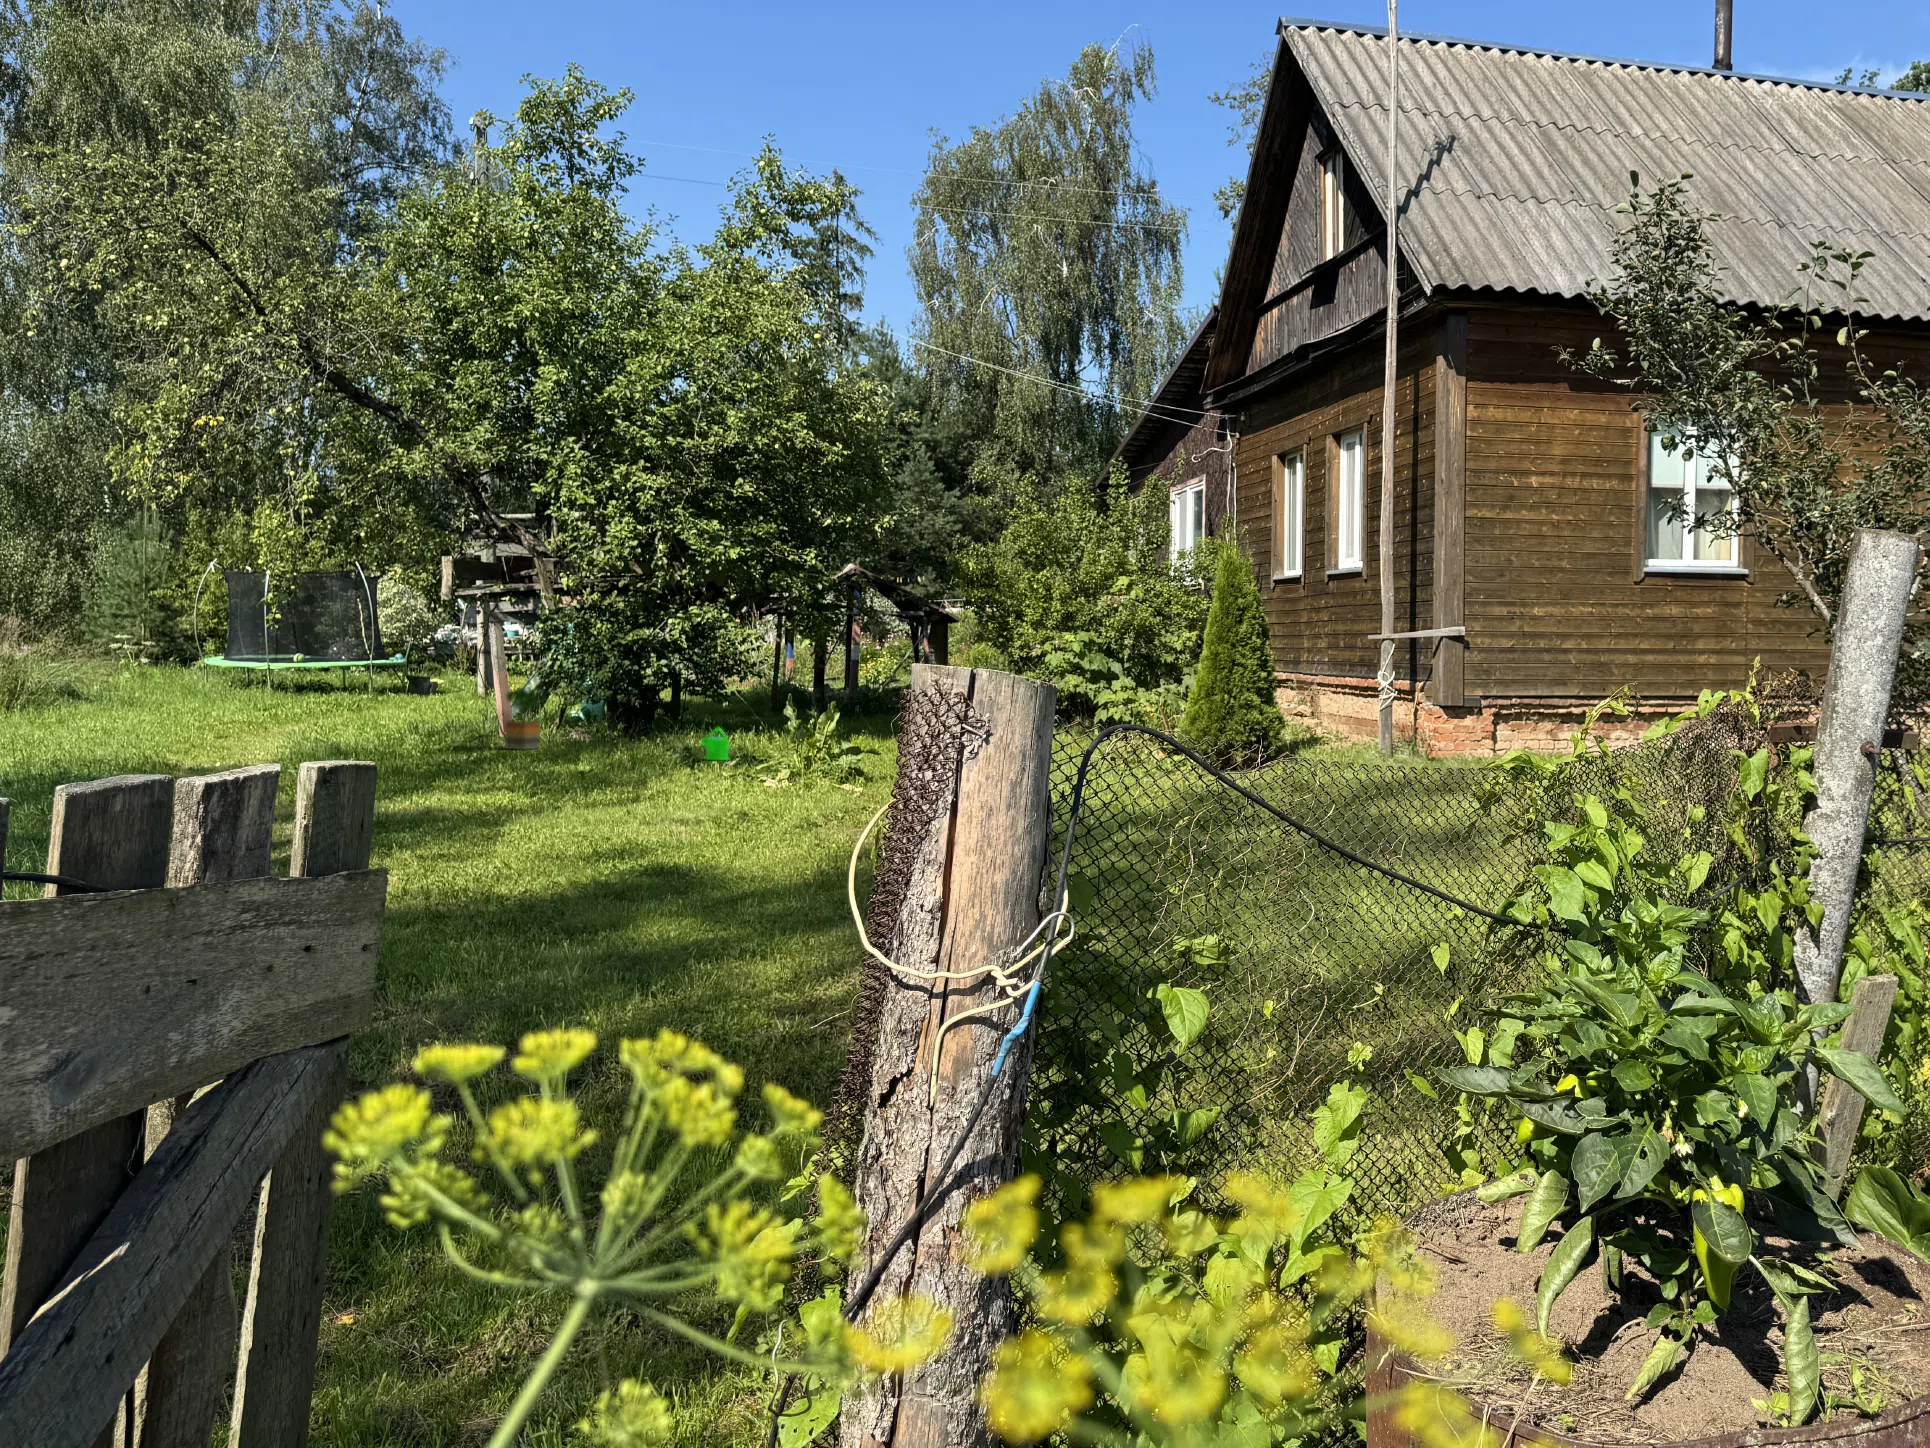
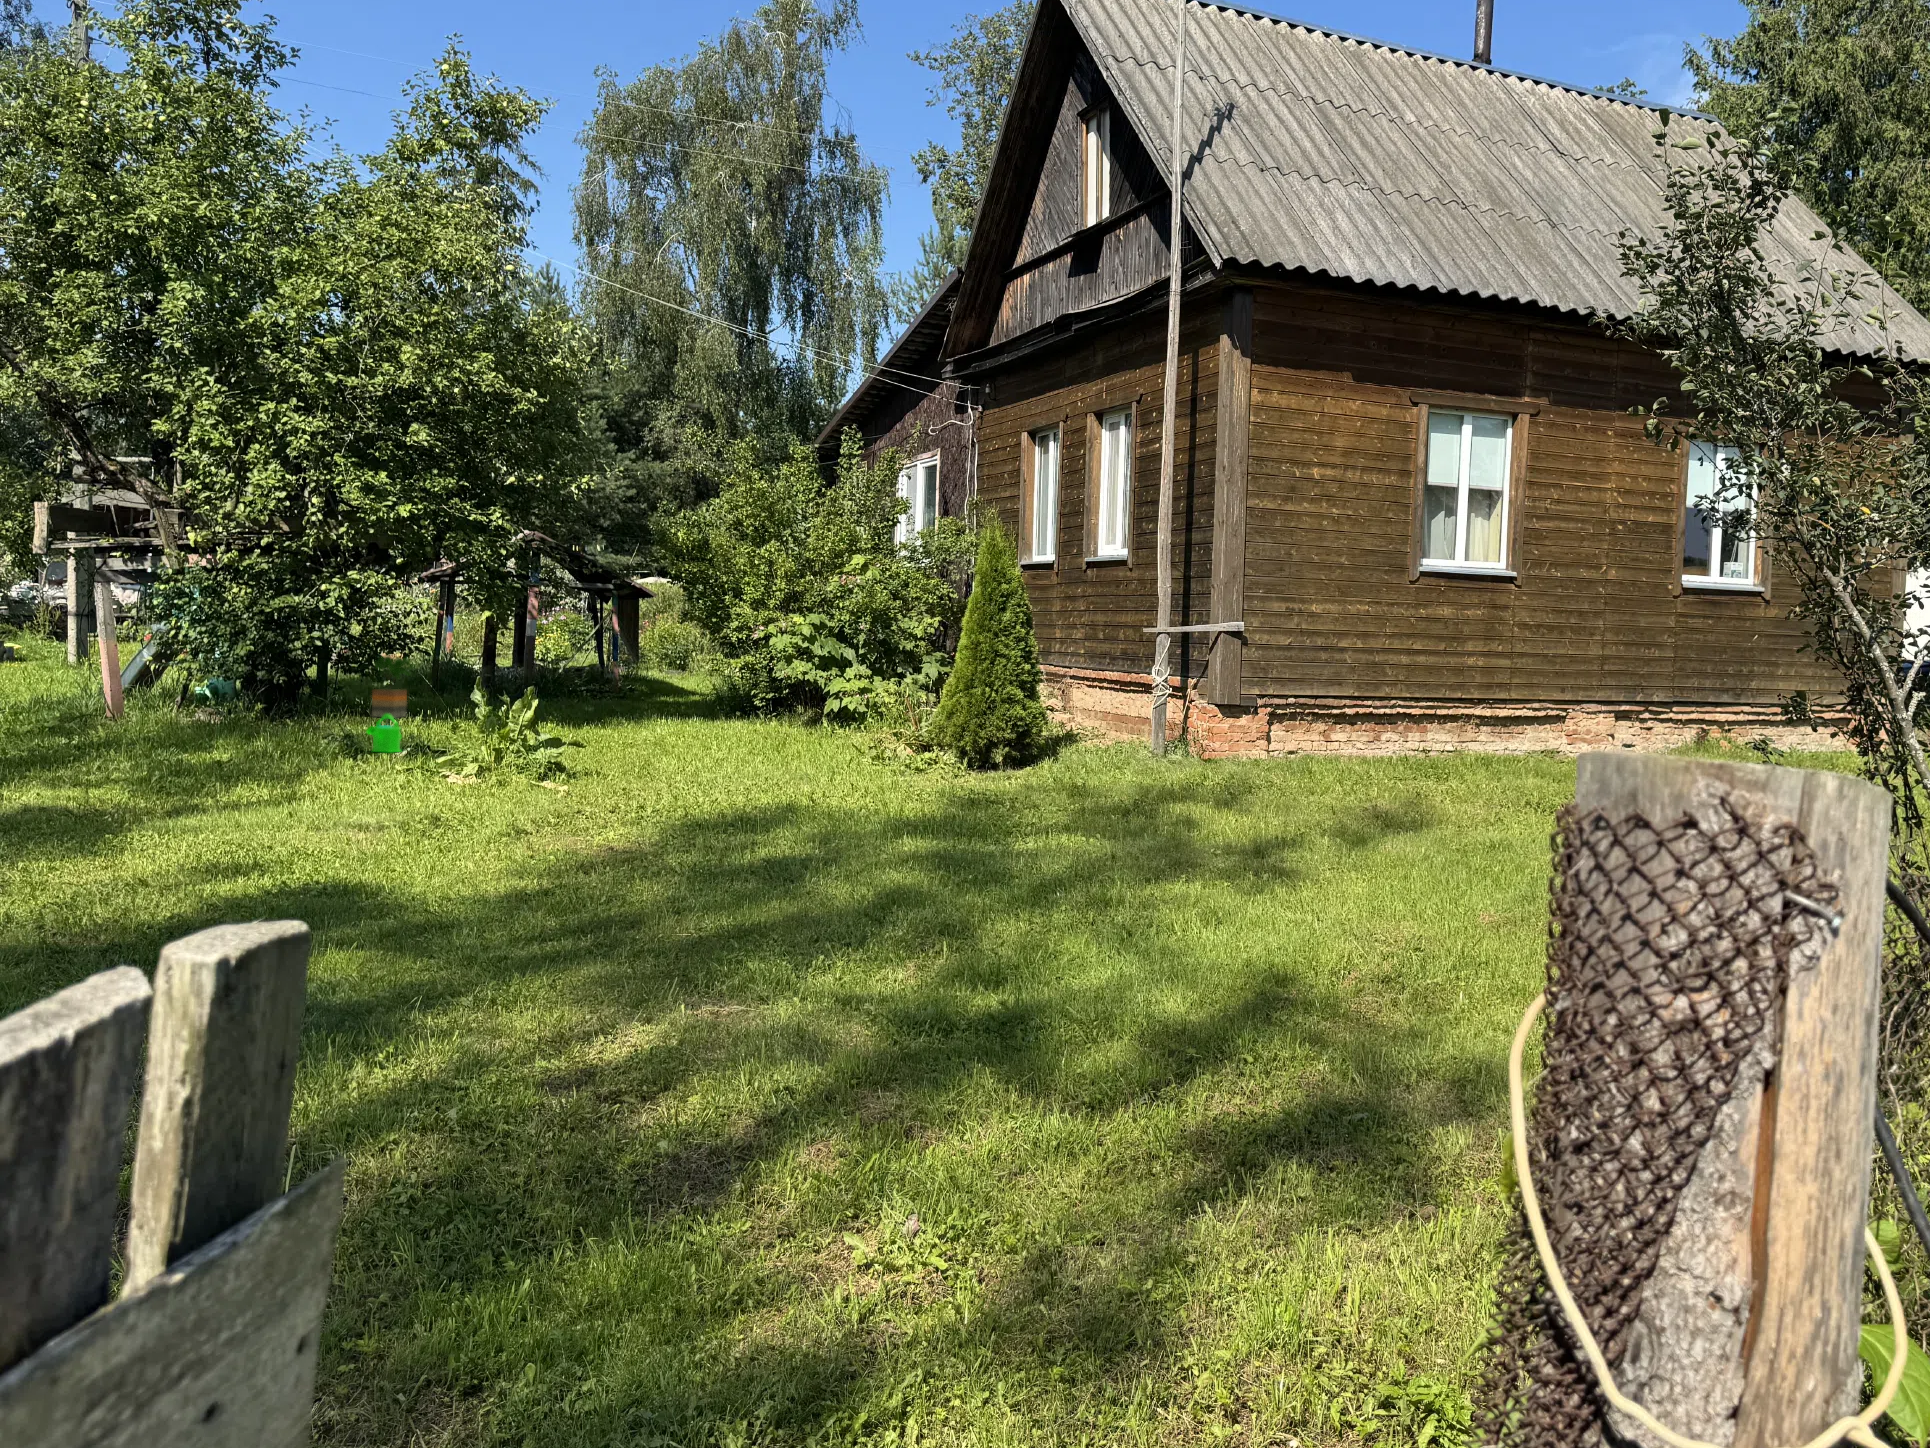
potted tree: present [505,688,545,750] -> present [372,656,414,718]

